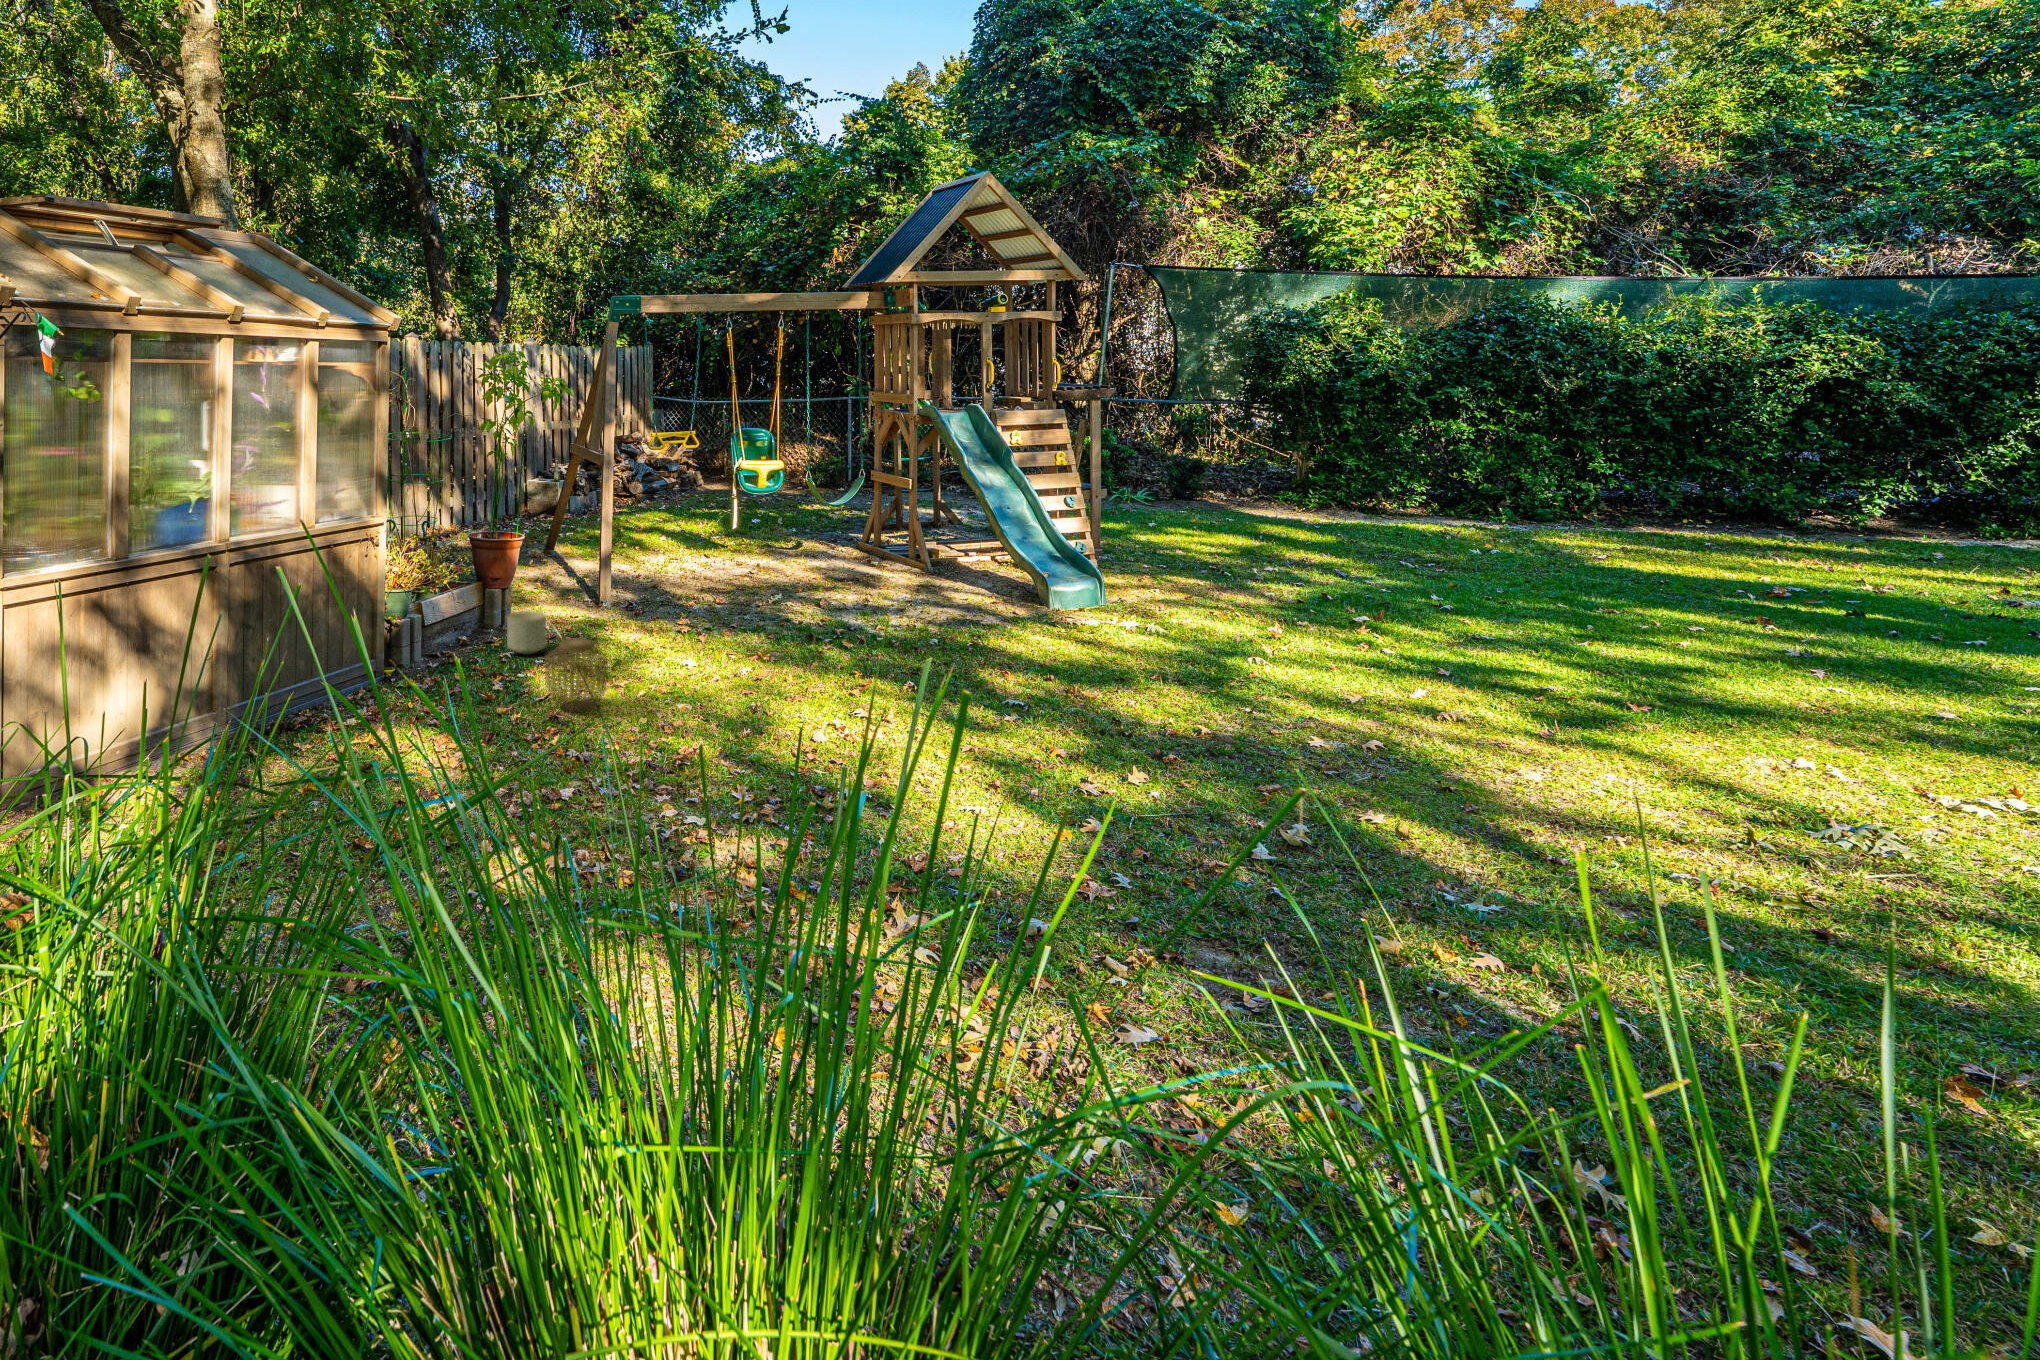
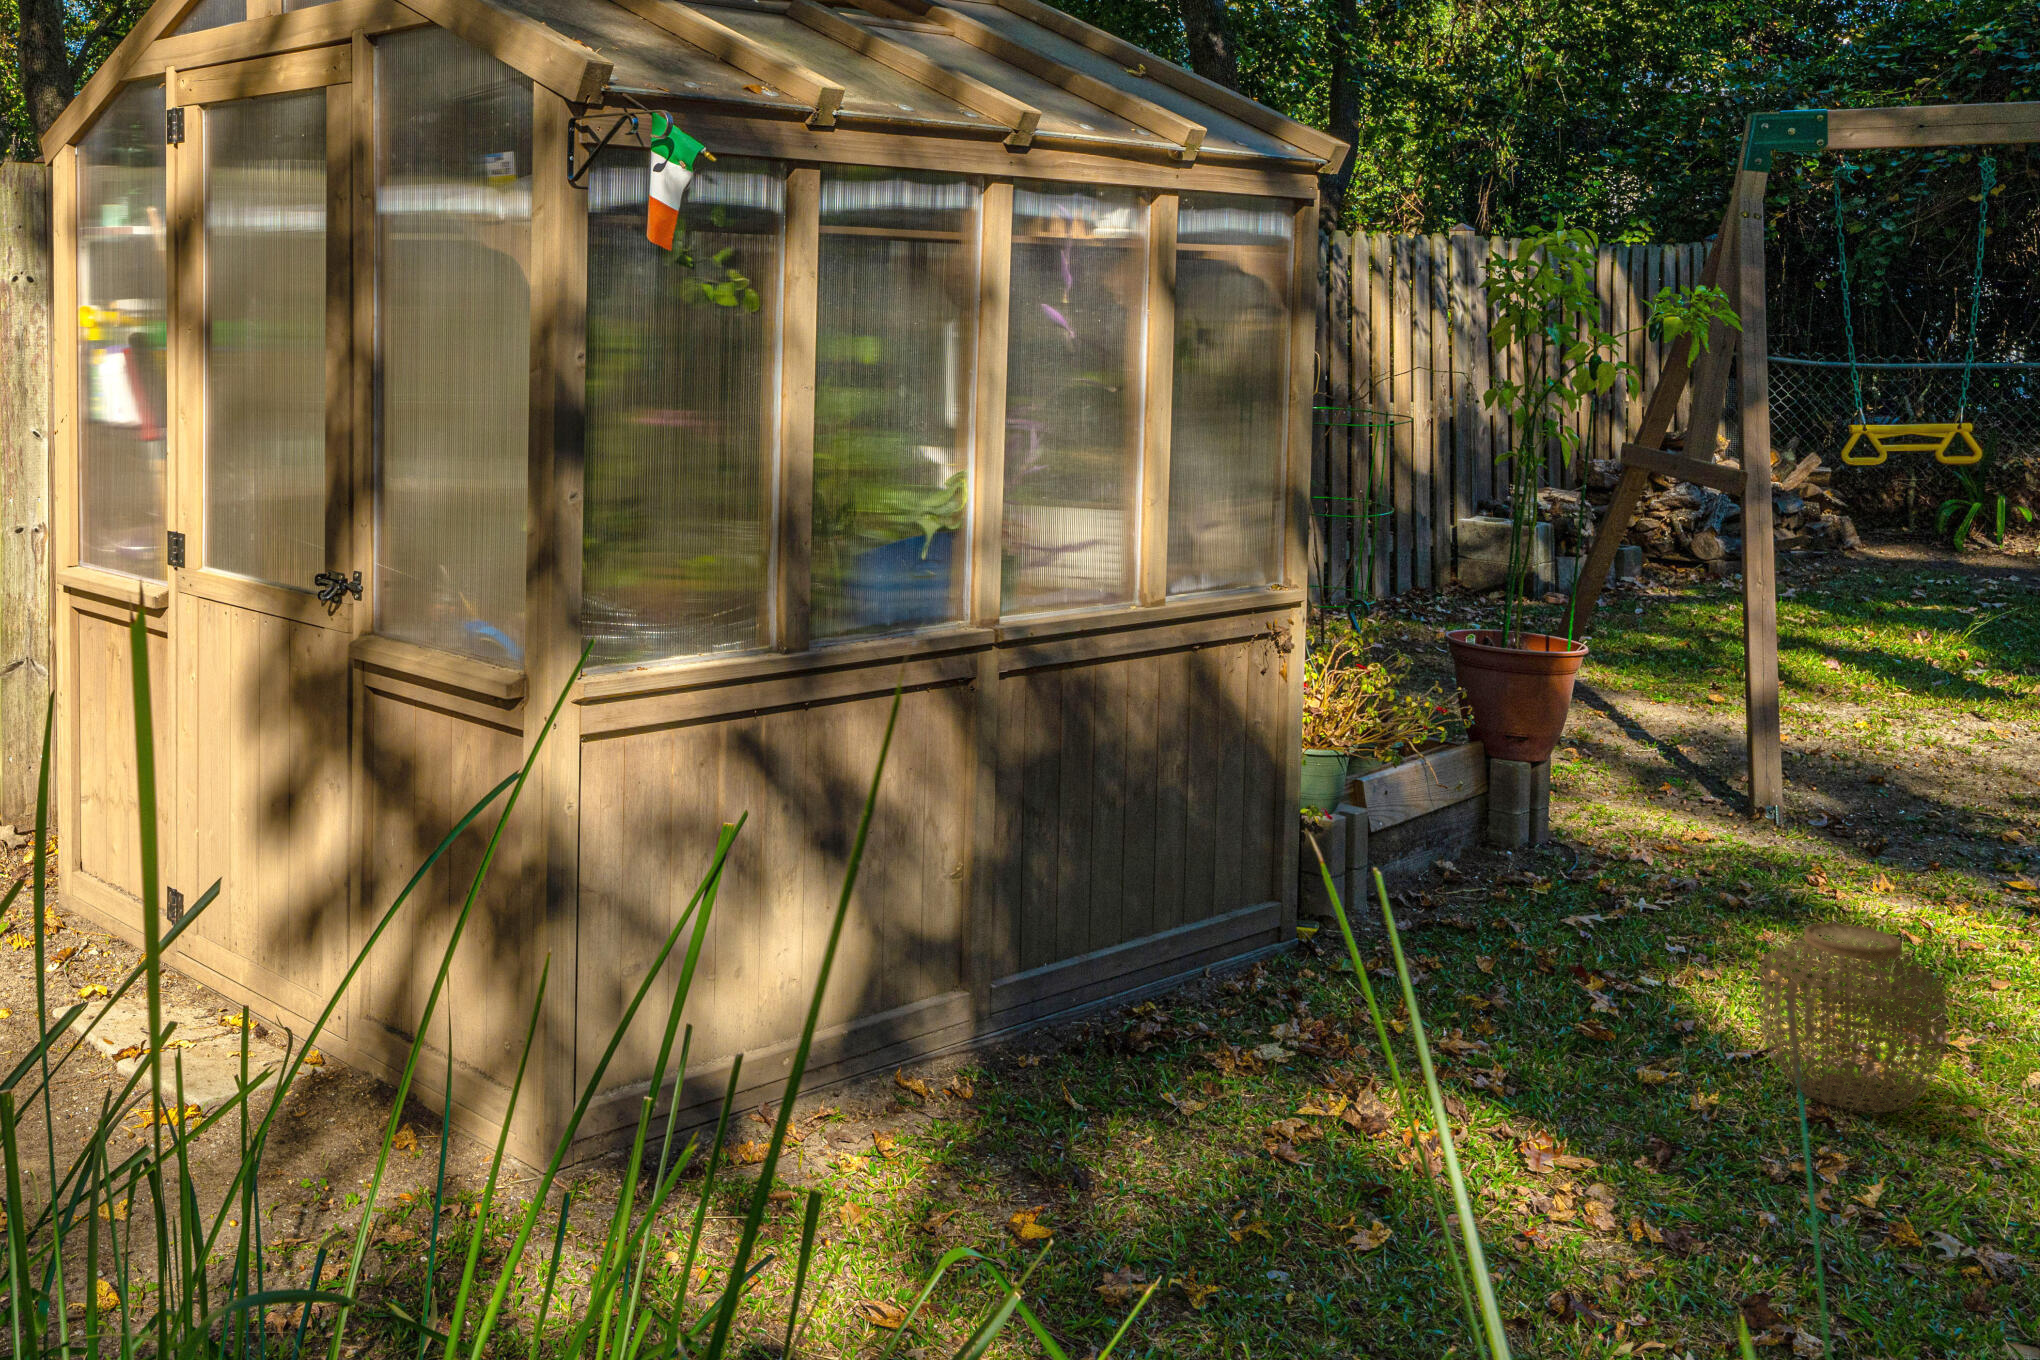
planter: present [507,611,546,655] -> none [1599,828,1705,934]

